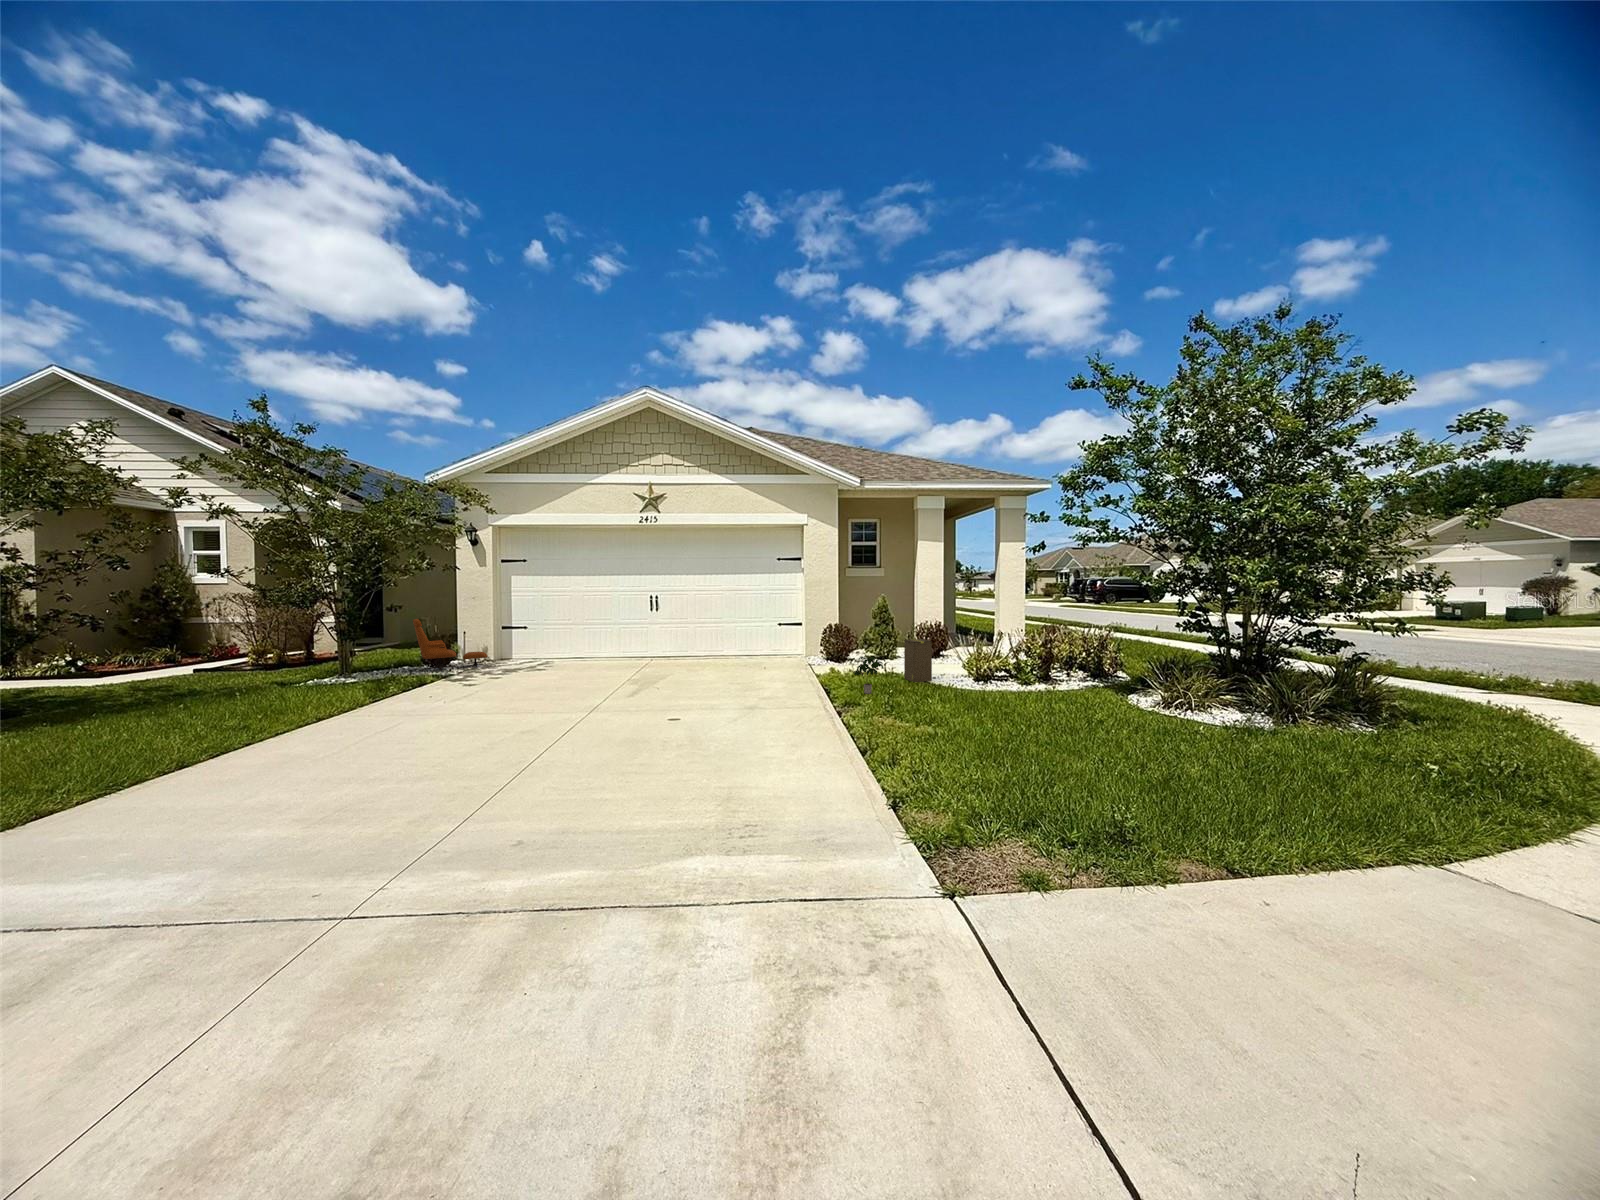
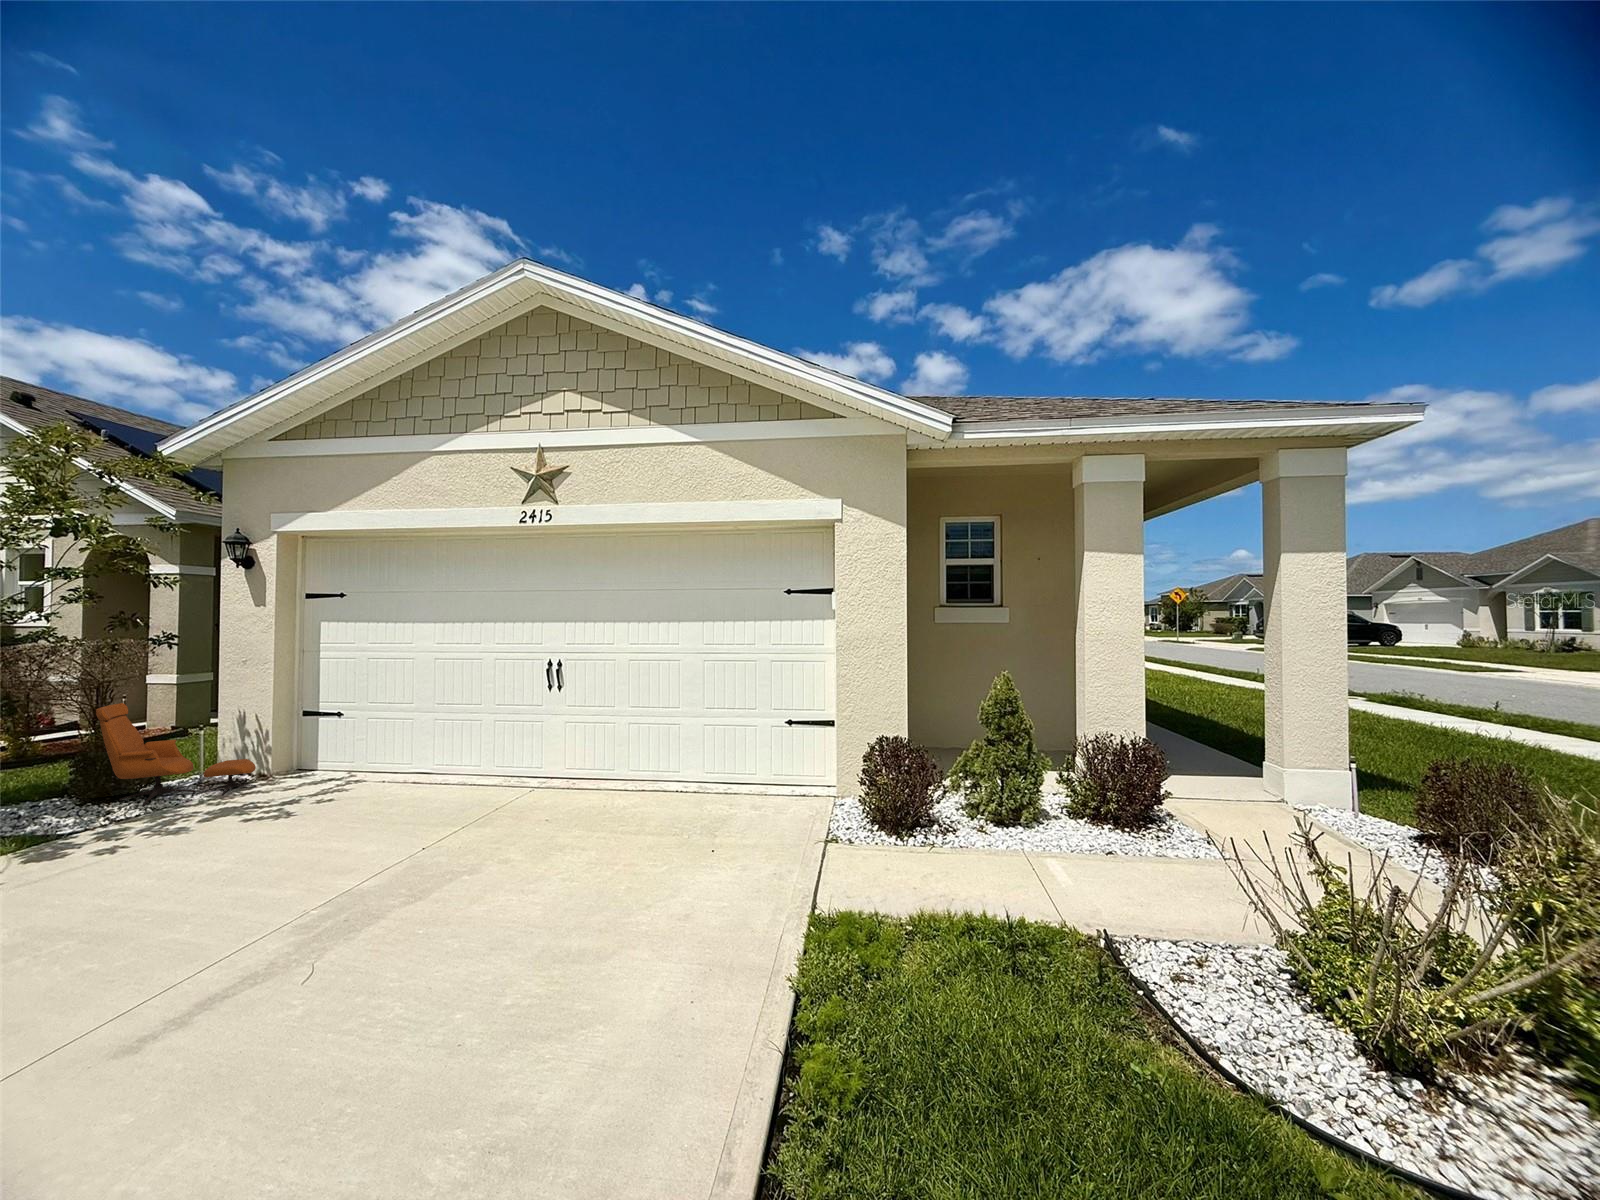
cardboard box: present [904,639,932,682] -> none [1055,837,1143,985]
potted plant: present [853,657,883,694] -> none [882,945,980,1091]

